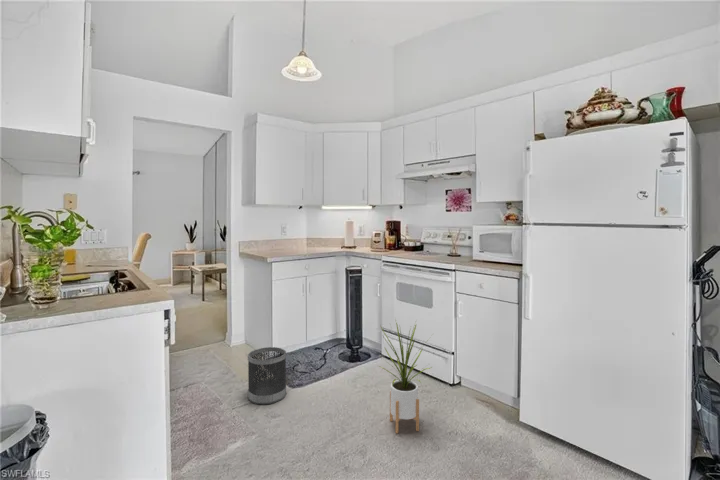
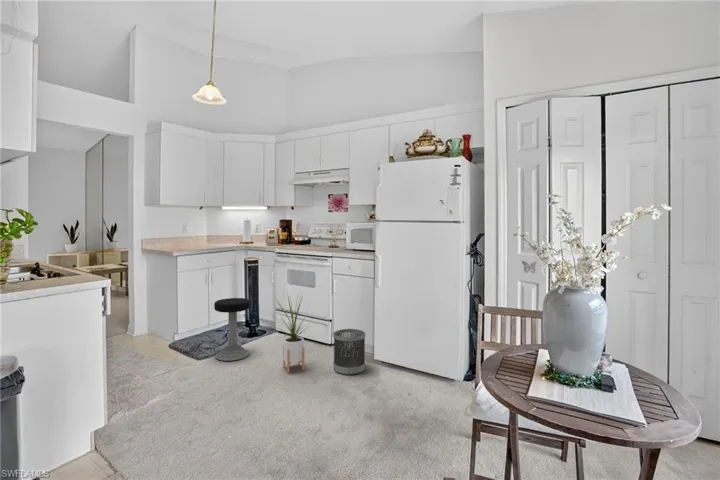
stool: none [307,317,350,399] -> present [214,298,250,361]
wastebasket: present [248,347,286,404] -> present [333,329,365,375]

